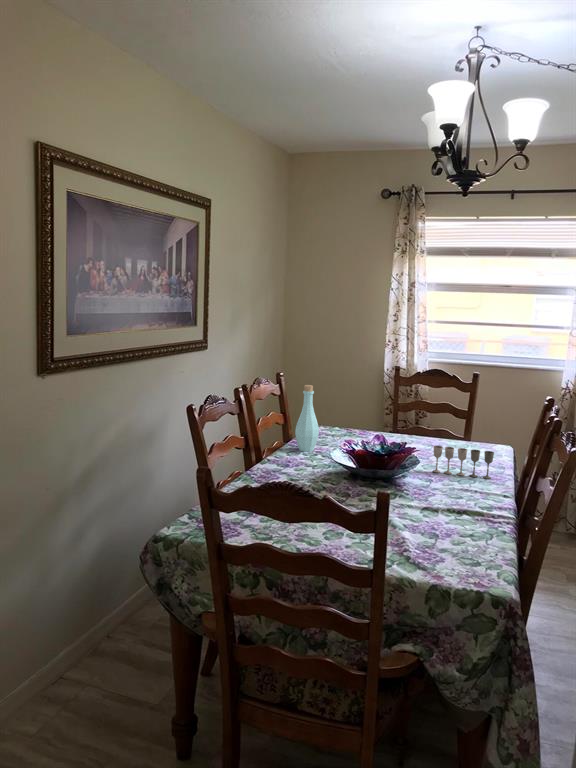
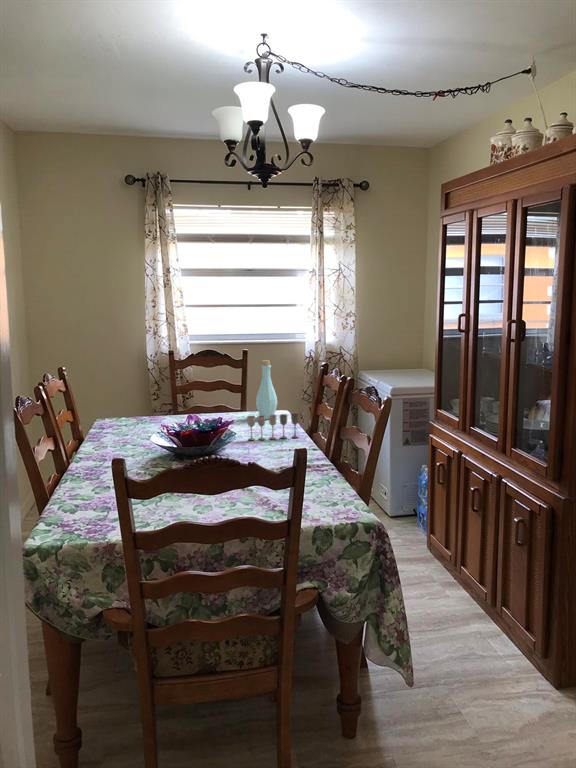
bottle: present [295,385,319,452] -> present [256,360,277,419]

